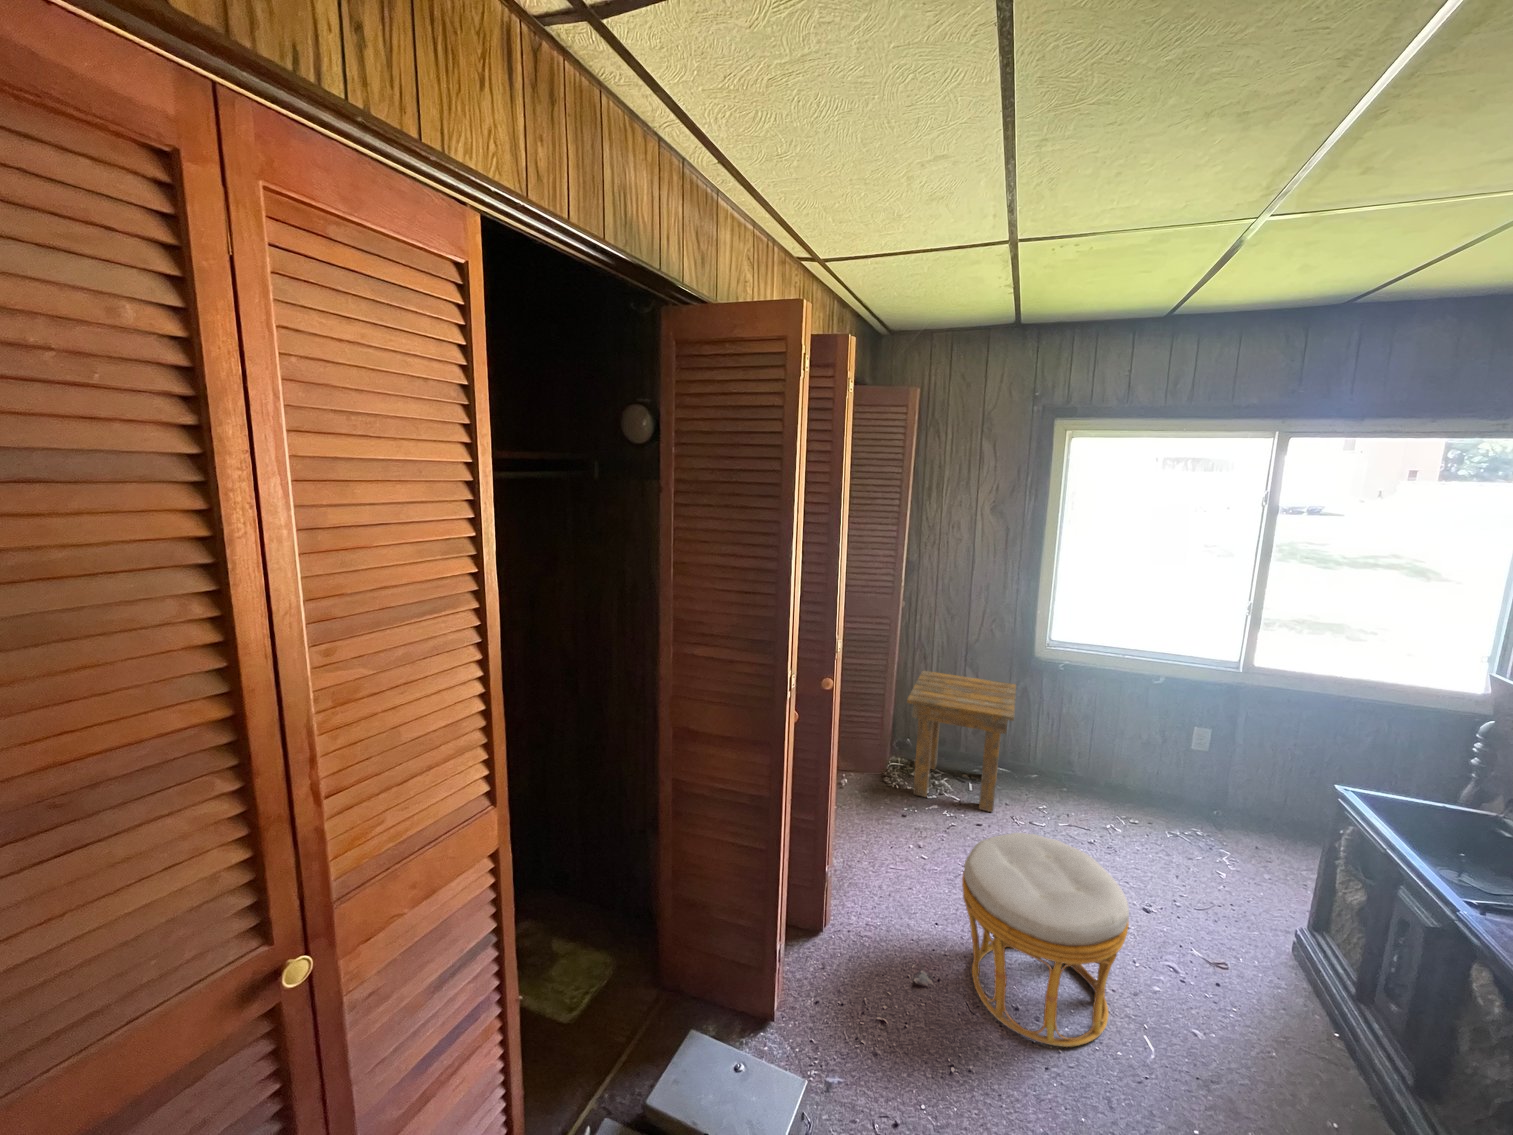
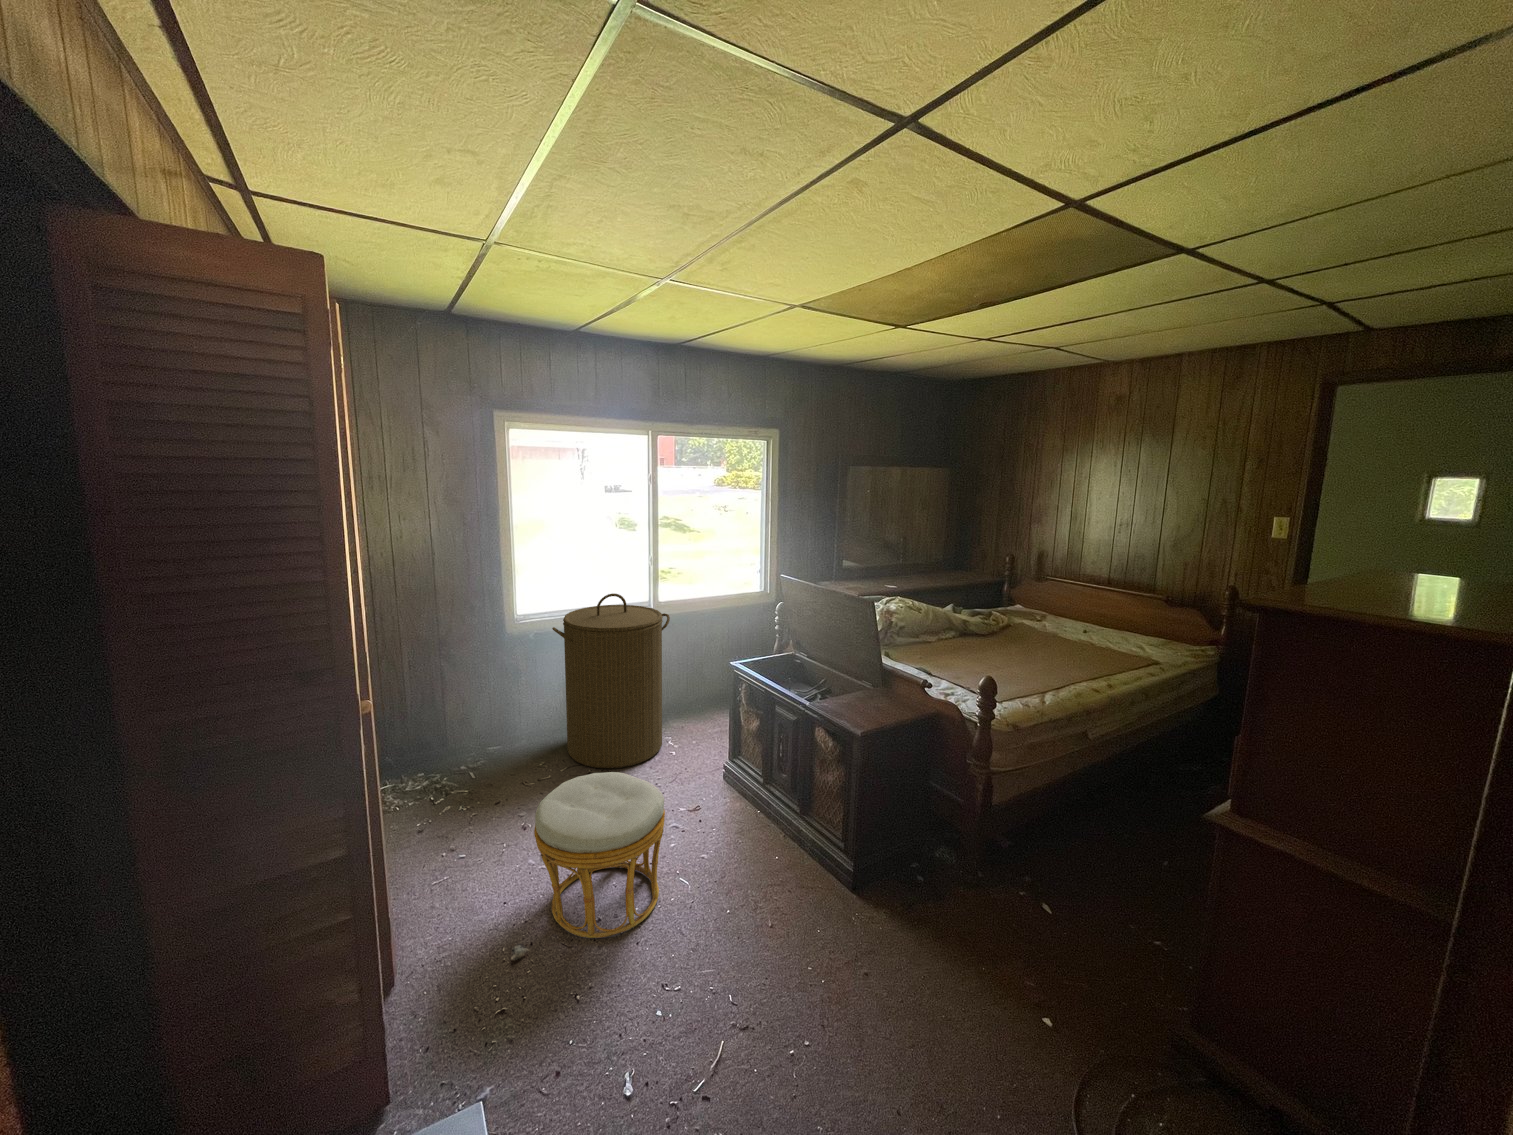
laundry hamper: none [1077,639,1254,863] -> present [552,594,670,768]
side table: present [907,671,1016,812] -> none [394,663,513,808]

